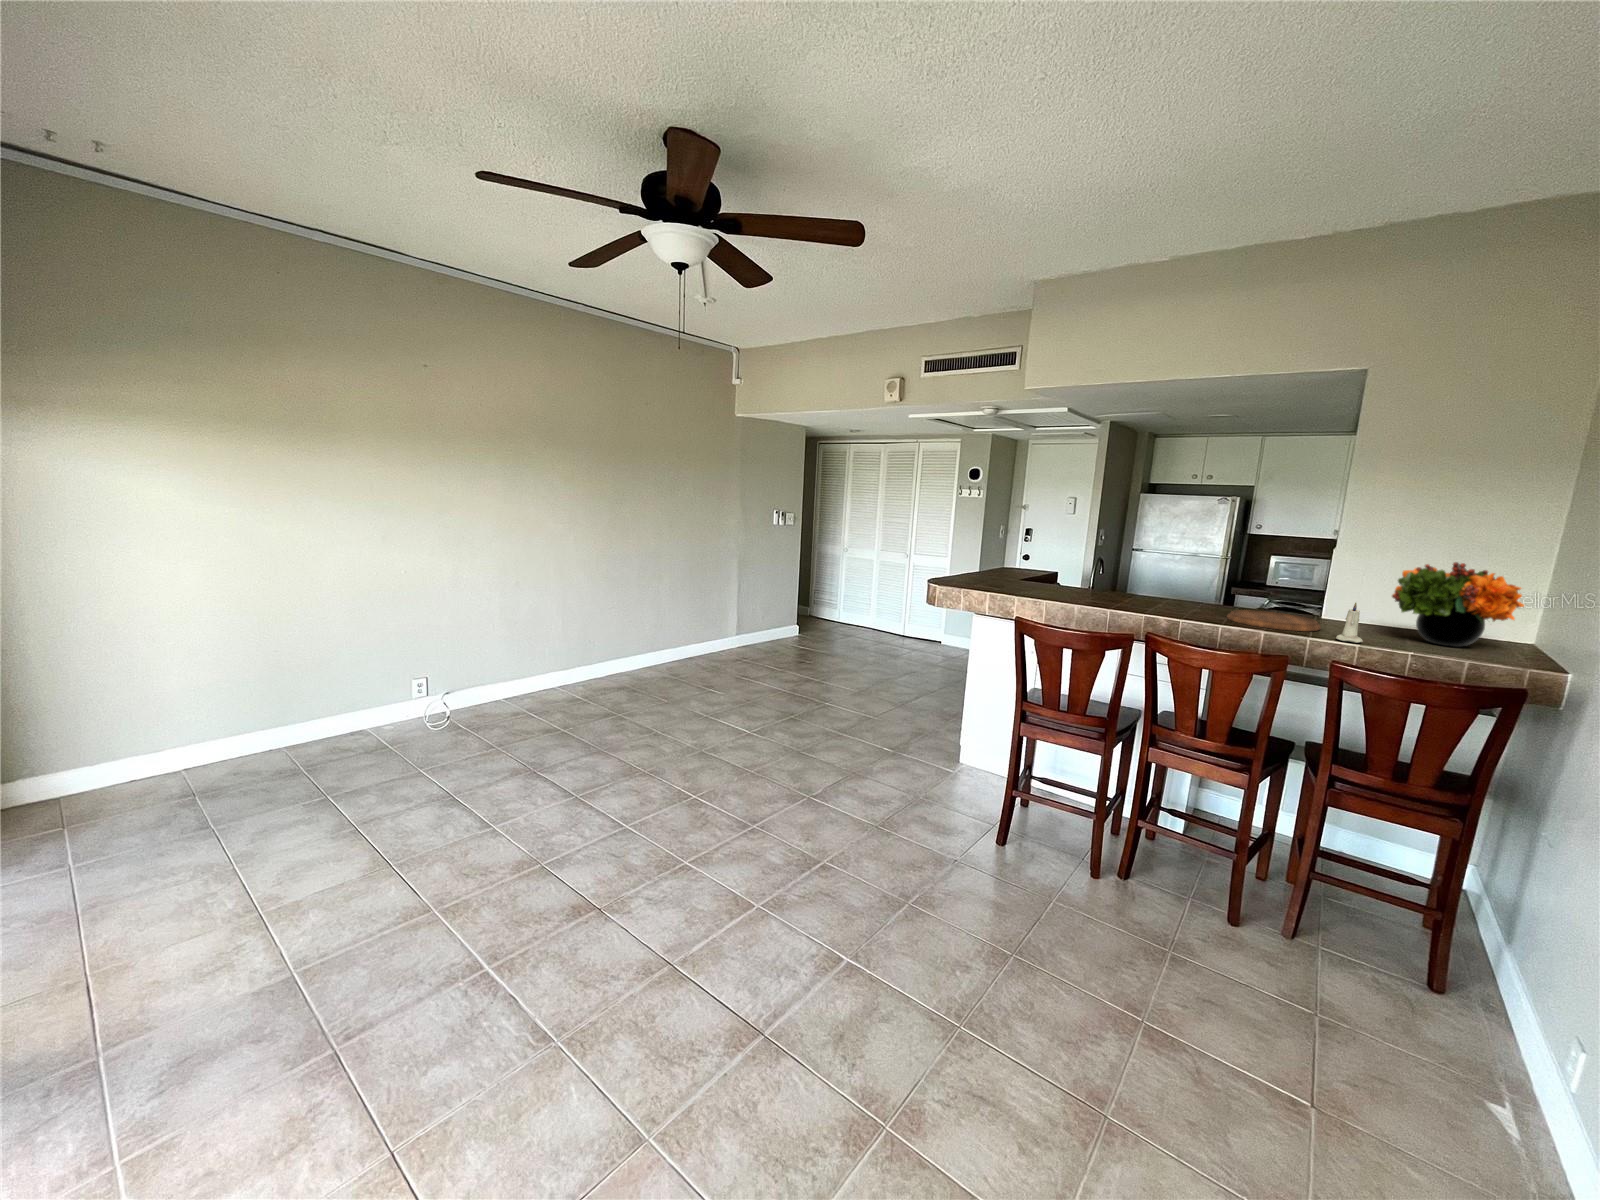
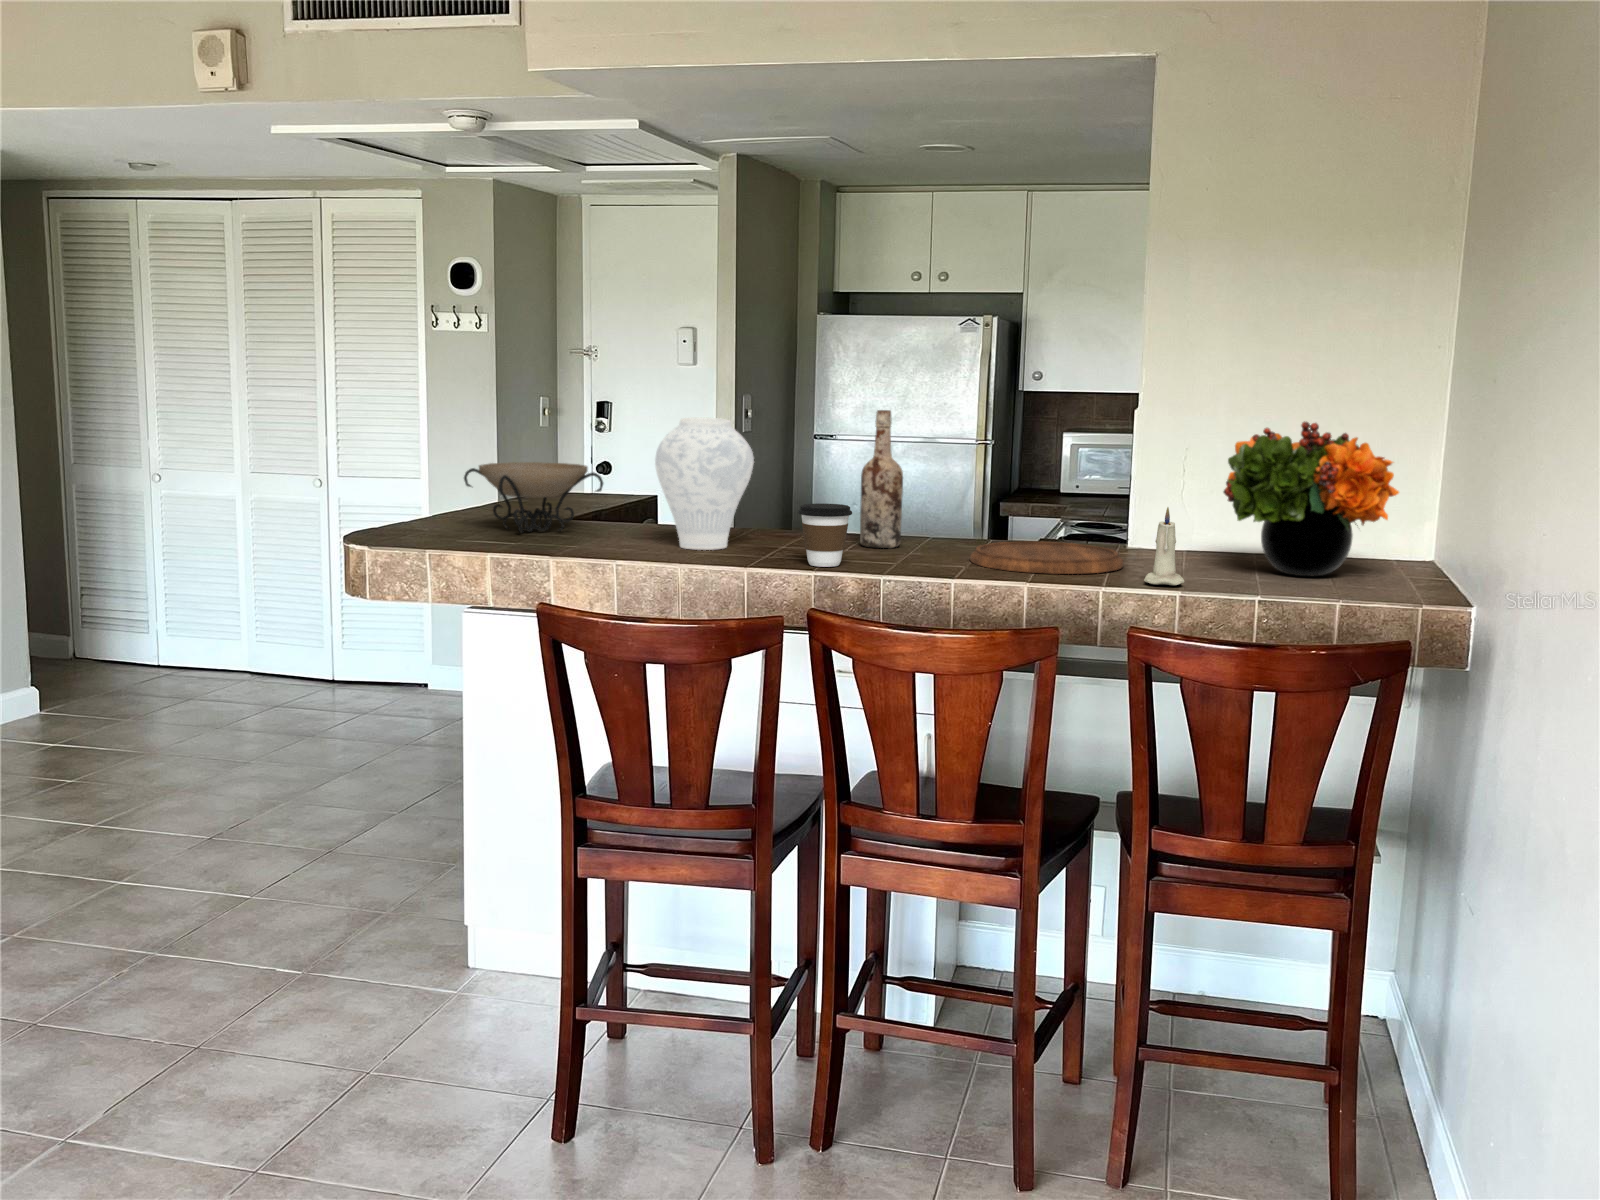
vase: none [1067,543,1114,601] -> present [655,417,754,550]
wine bottle: none [1164,543,1191,607] -> present [860,410,903,548]
decorative bowl: none [979,557,1040,587] -> present [464,462,603,533]
coffee cup: none [1137,585,1165,614] -> present [798,503,852,567]

